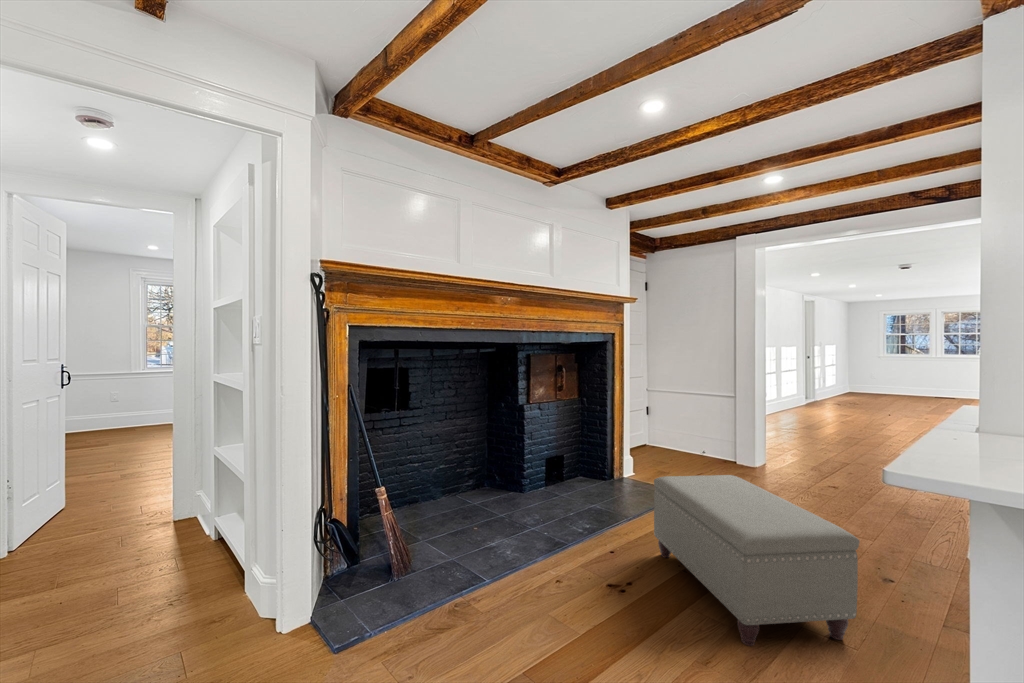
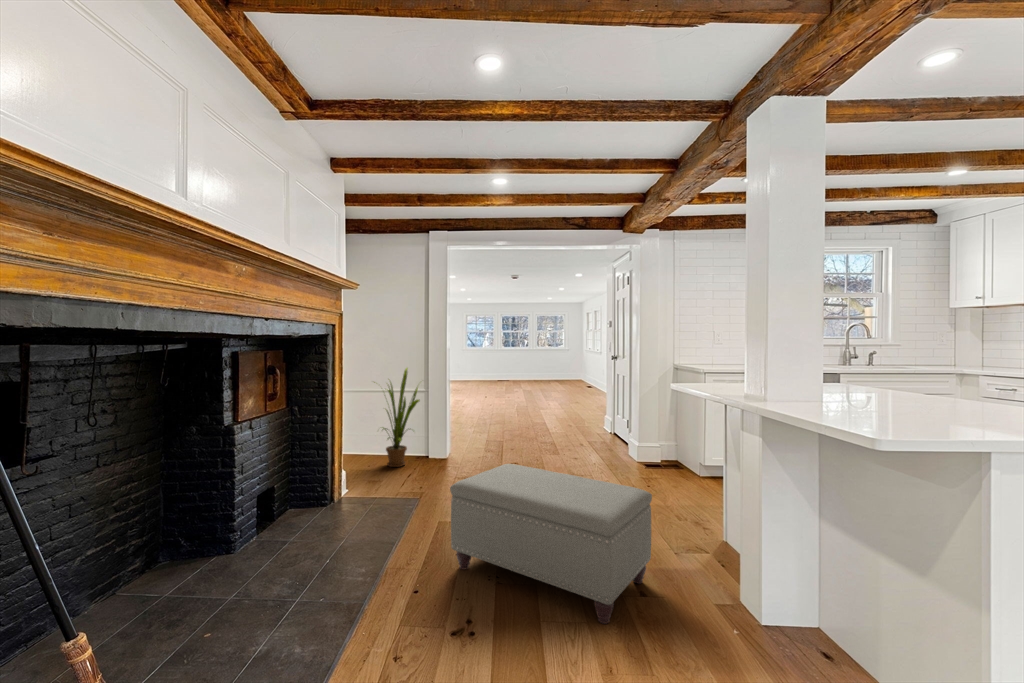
house plant: none [671,374,724,469] -> present [374,368,420,467]

